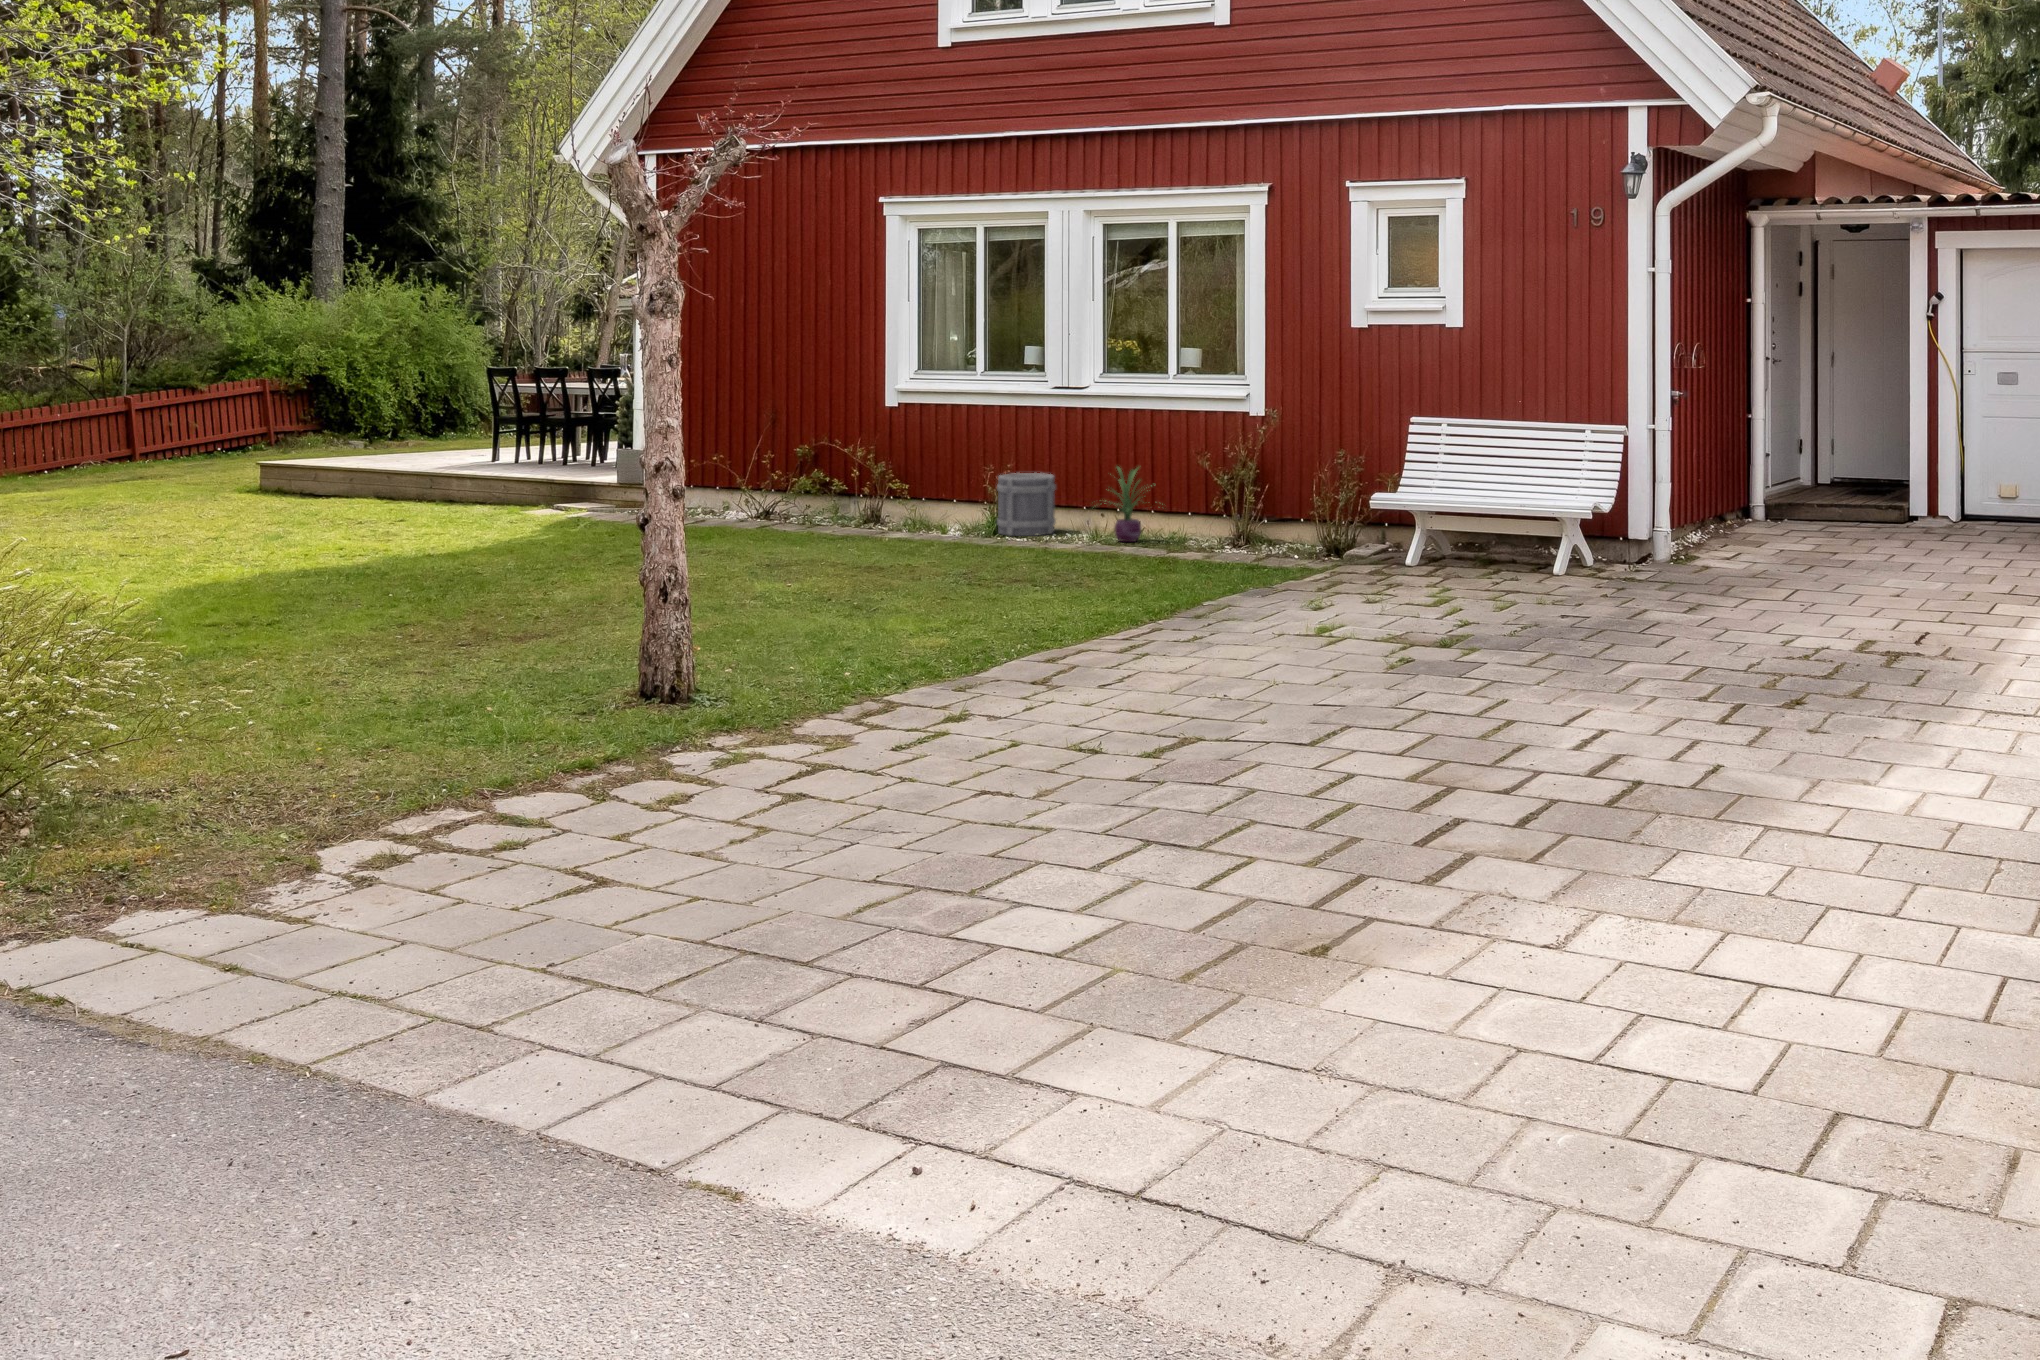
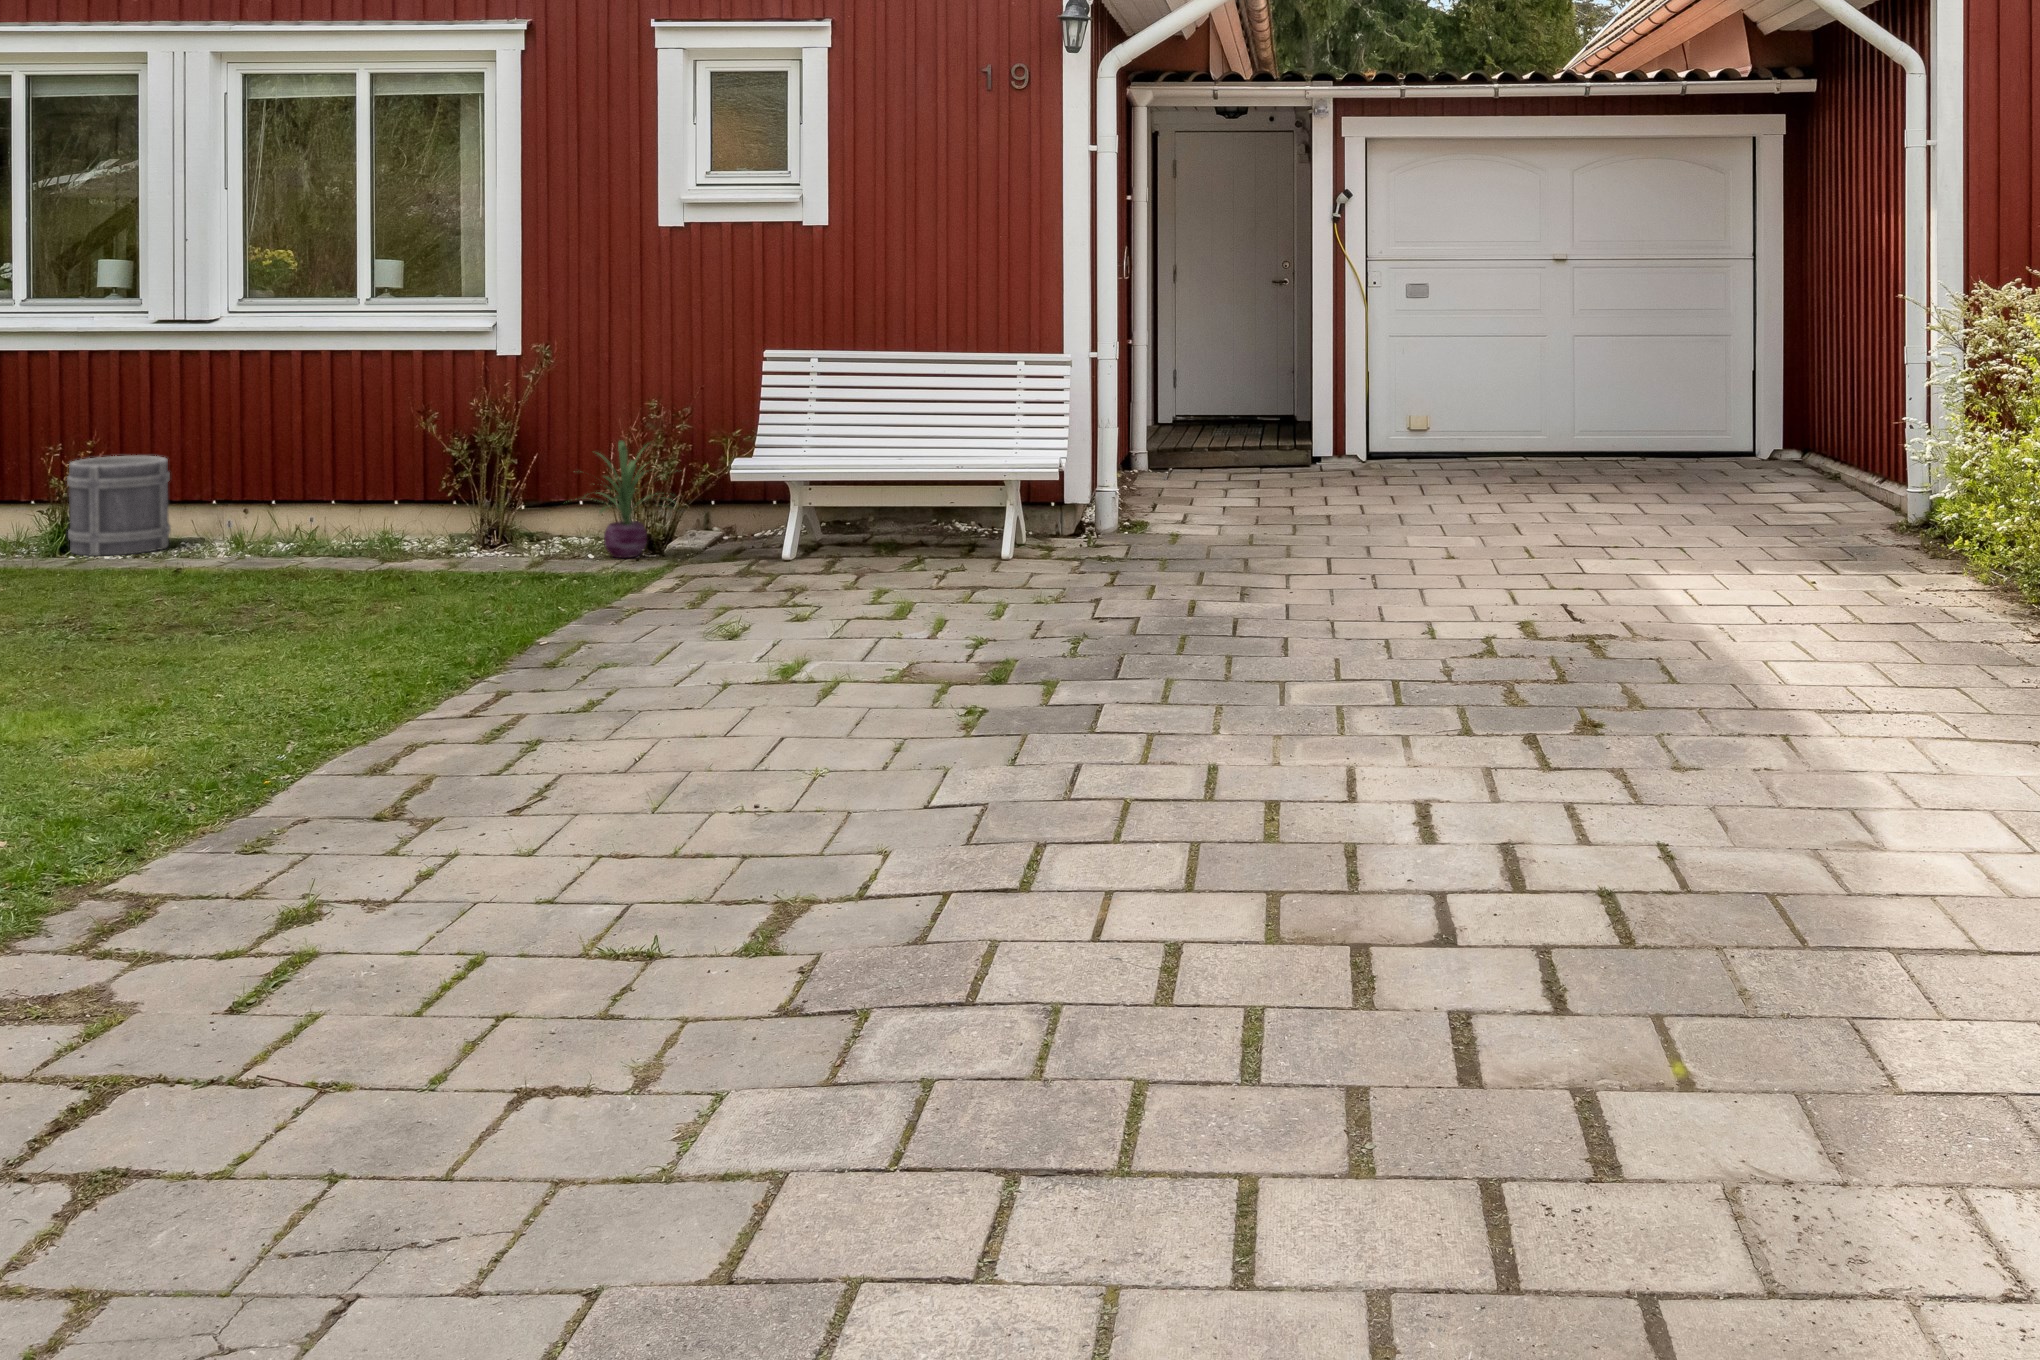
decorative plant: present [1105,467,1144,542] -> present [591,441,672,558]

